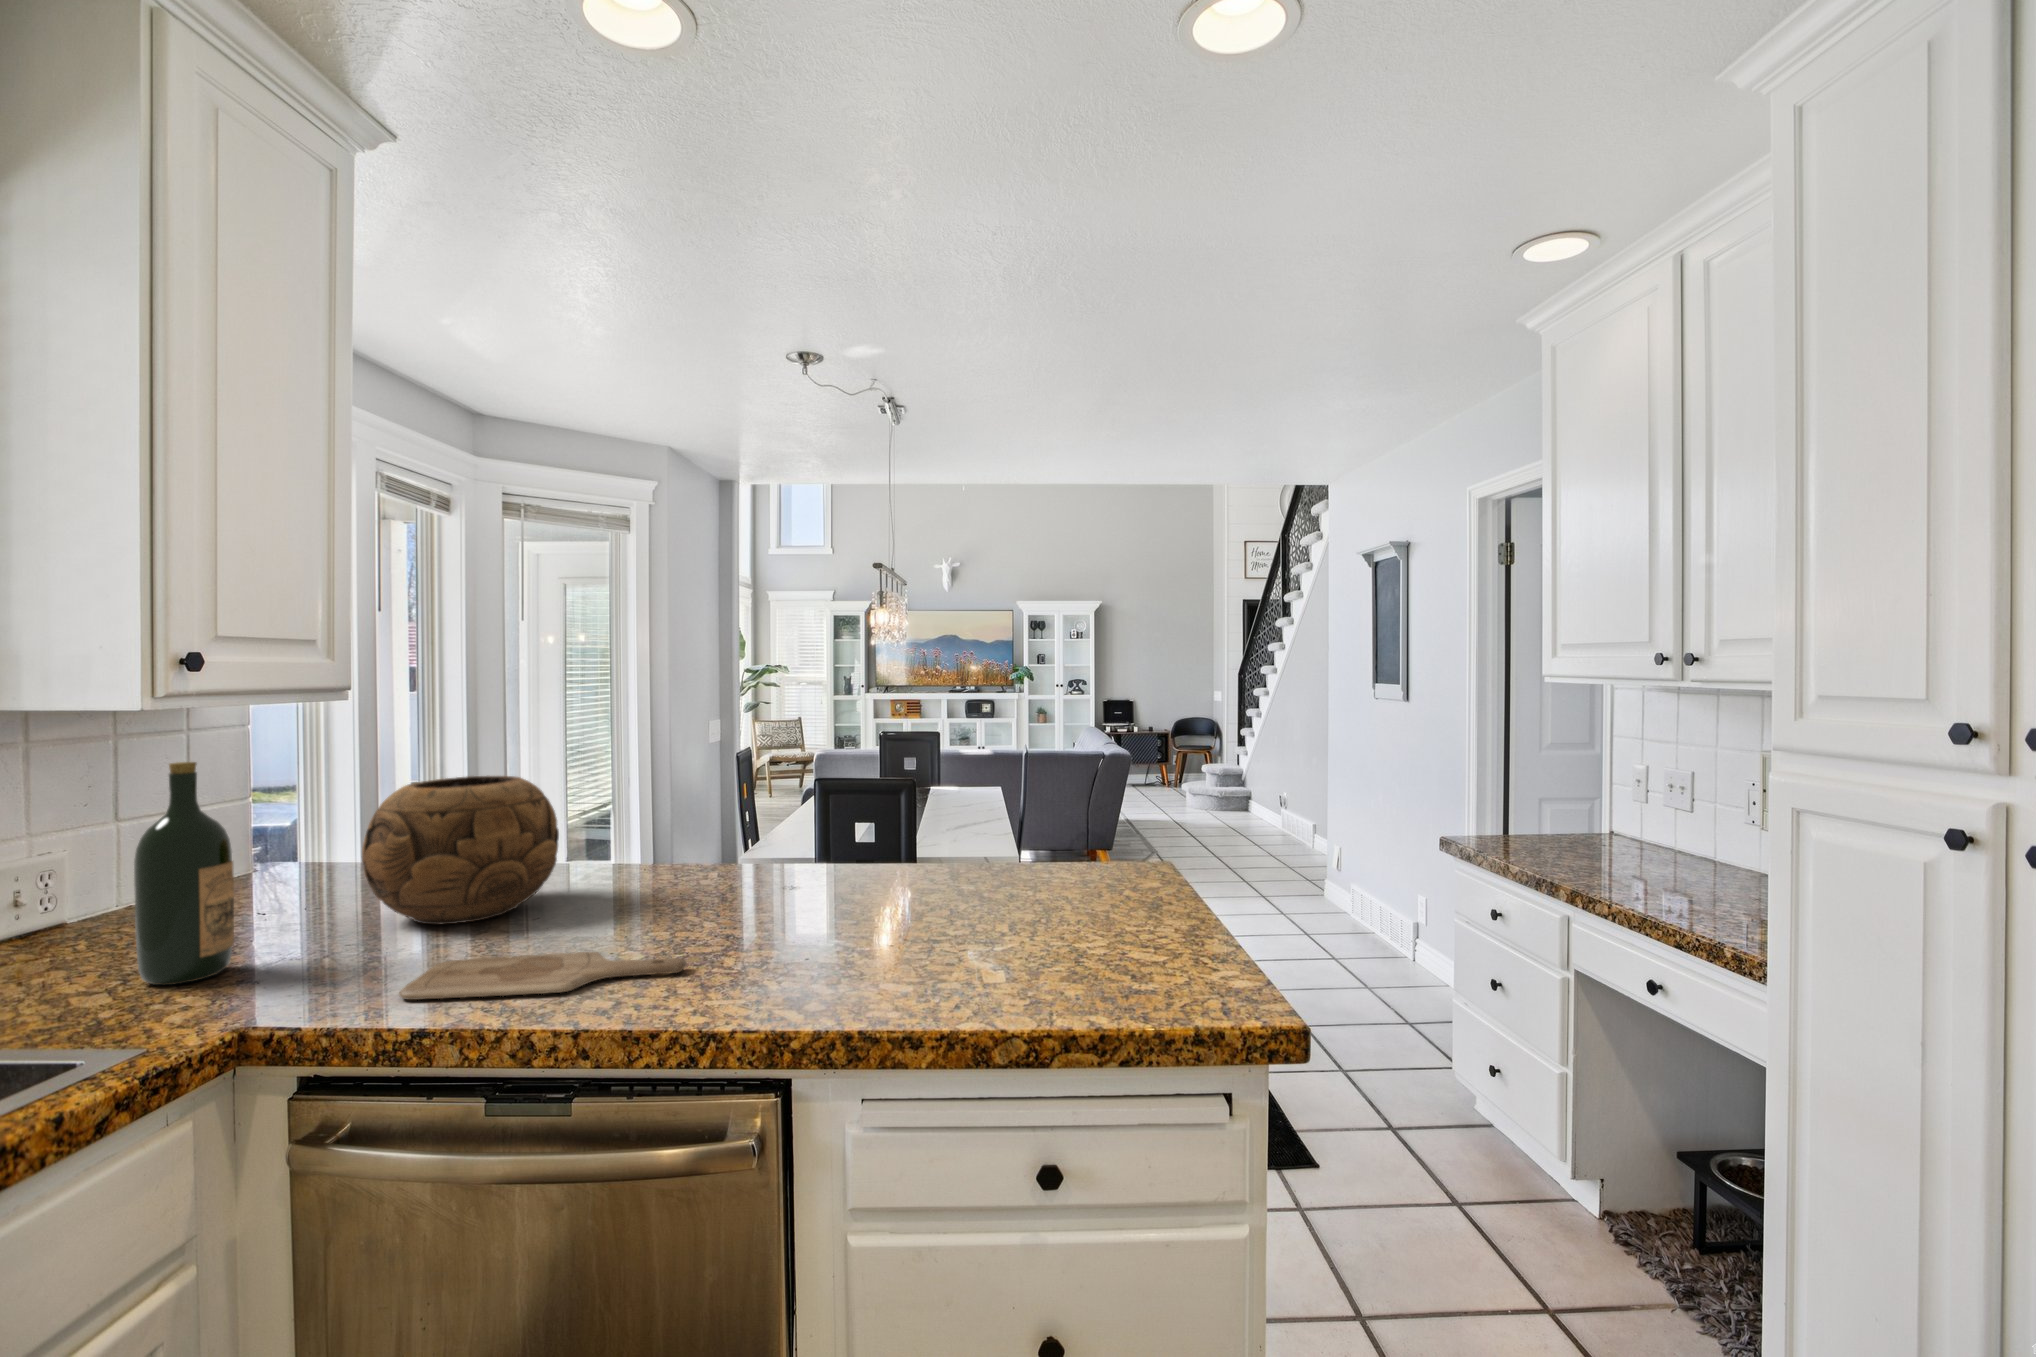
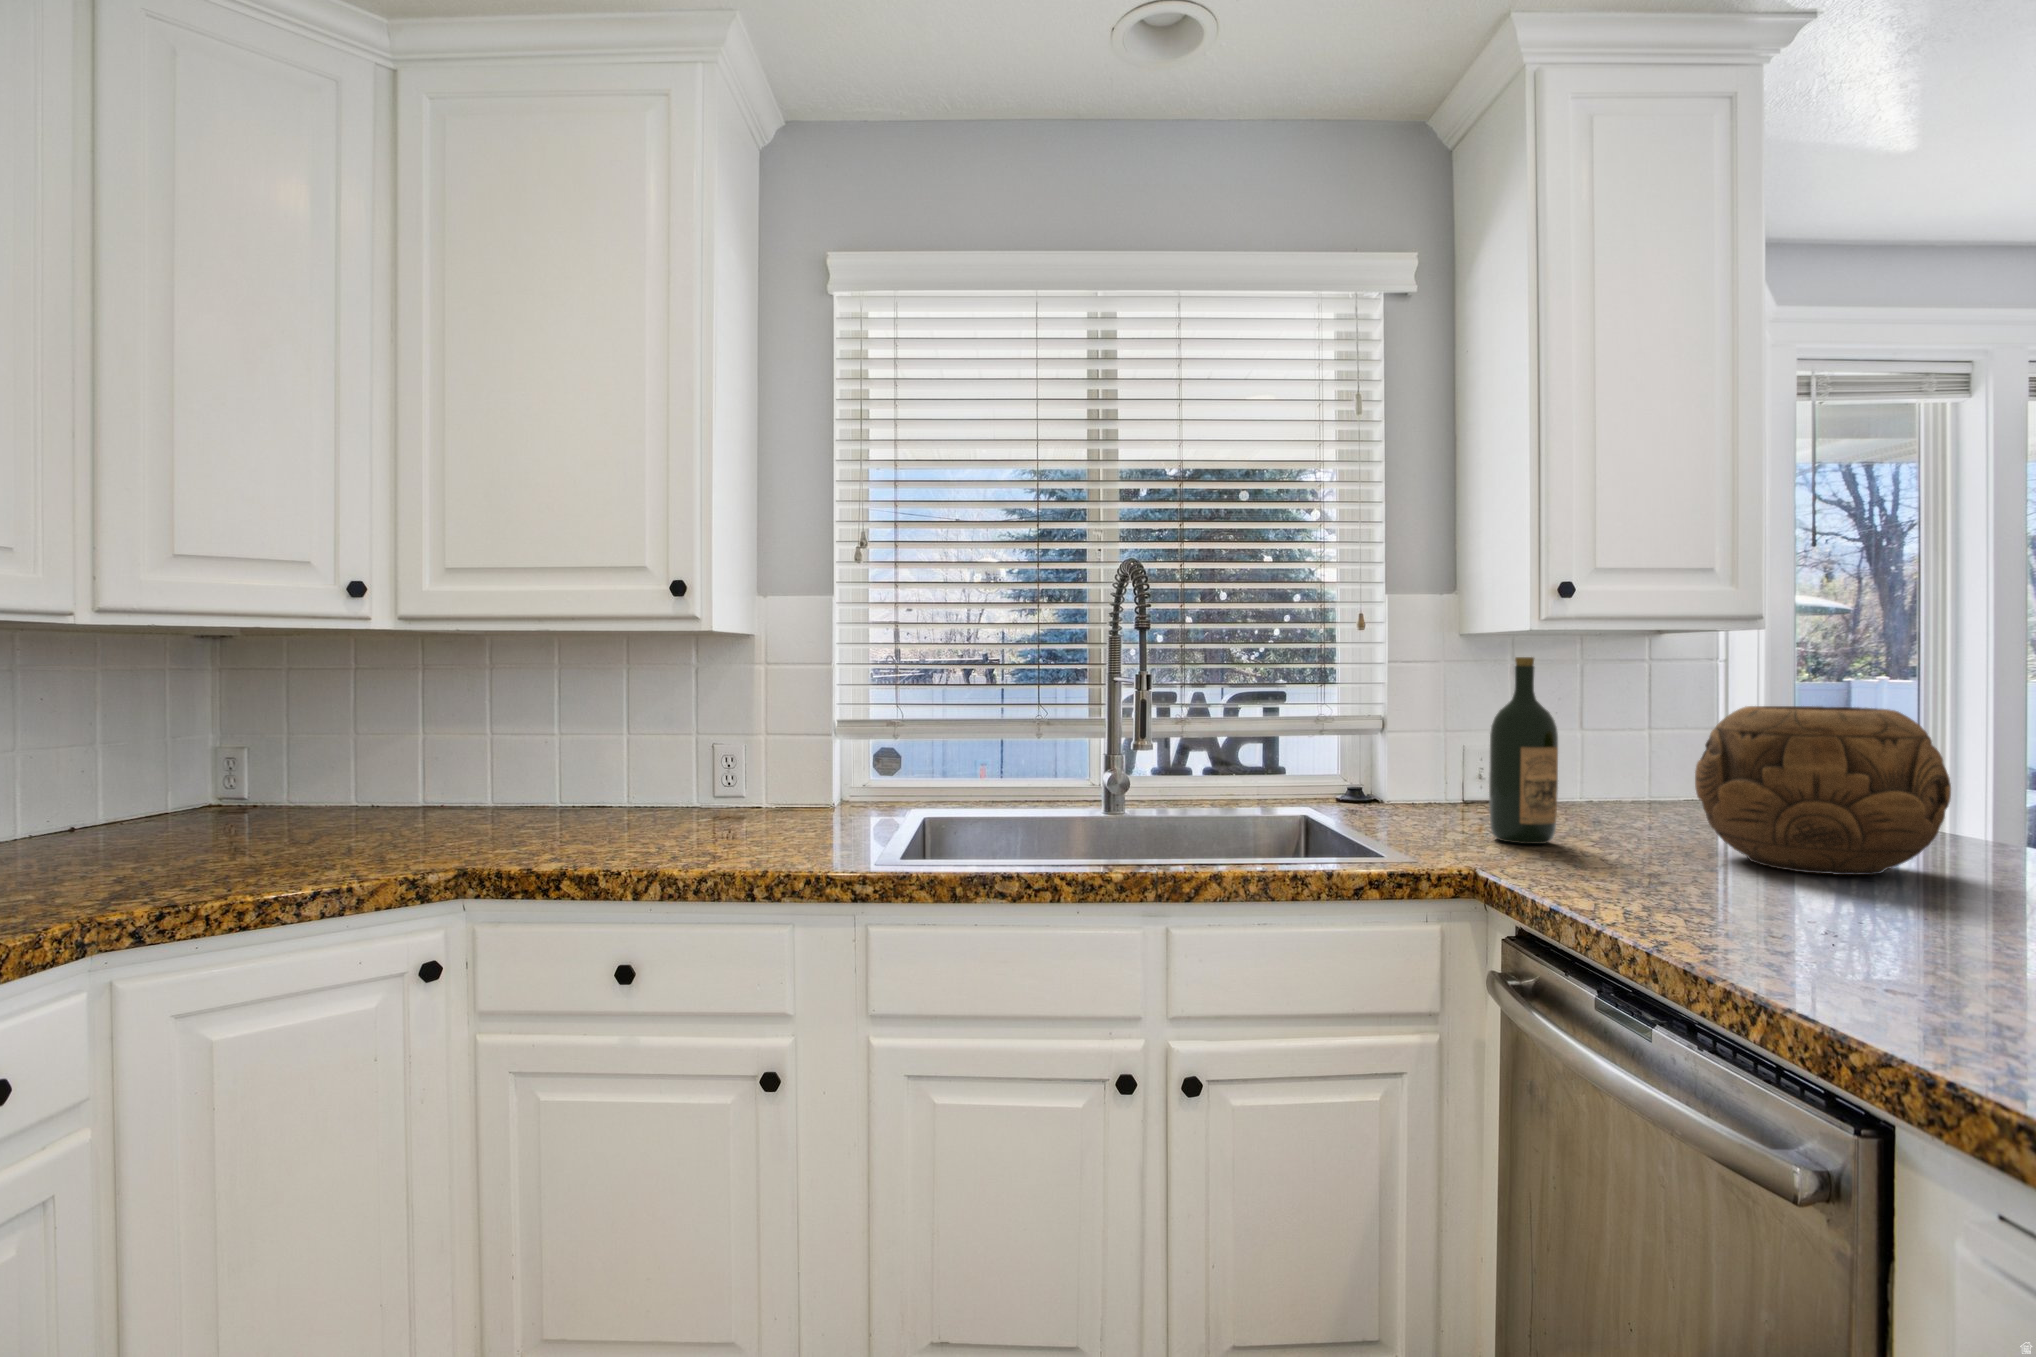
cutting board: present [399,952,687,1000] -> none [1592,876,1906,960]

